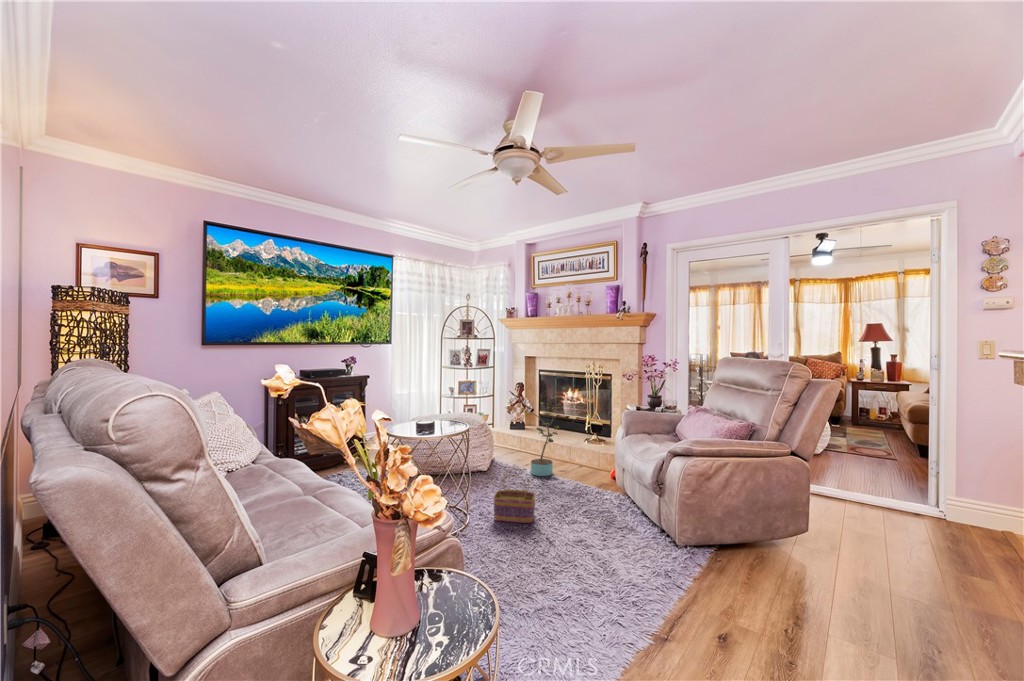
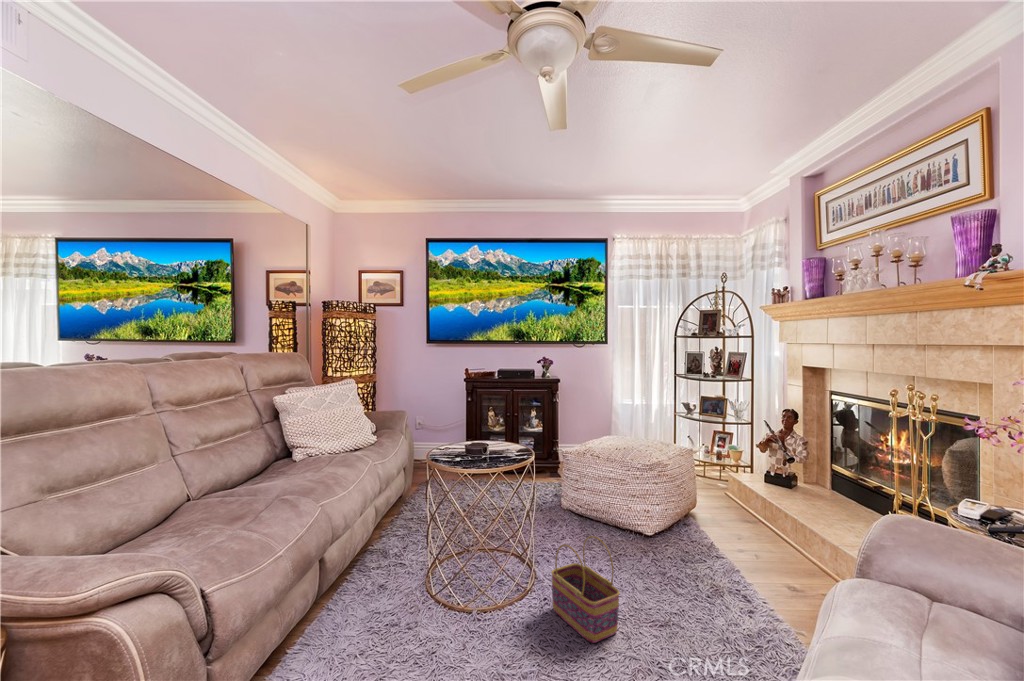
potted plant: present [522,402,561,476] -> none [706,439,786,574]

